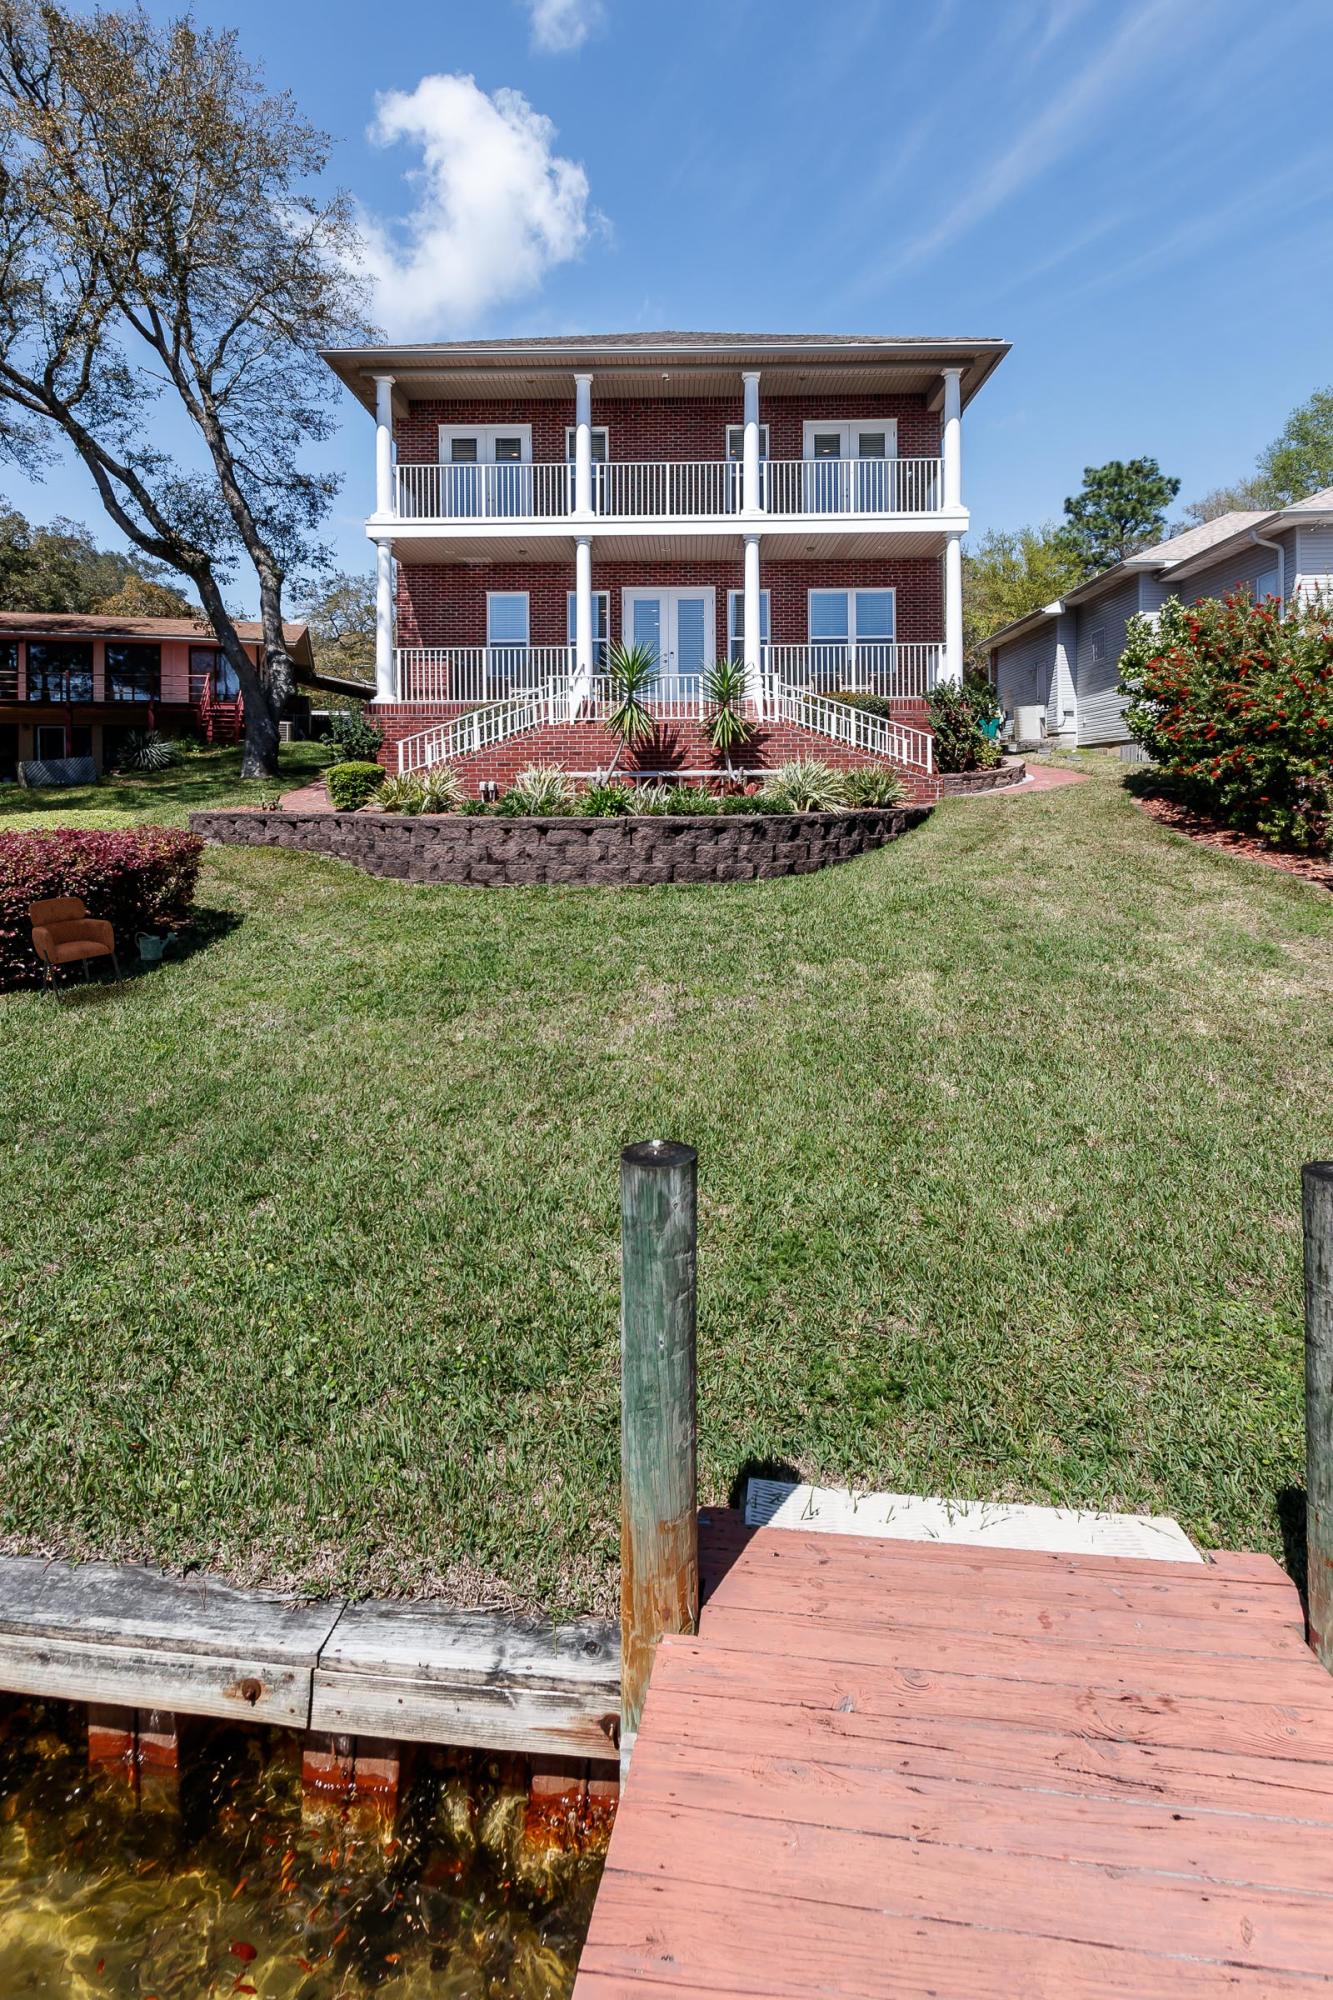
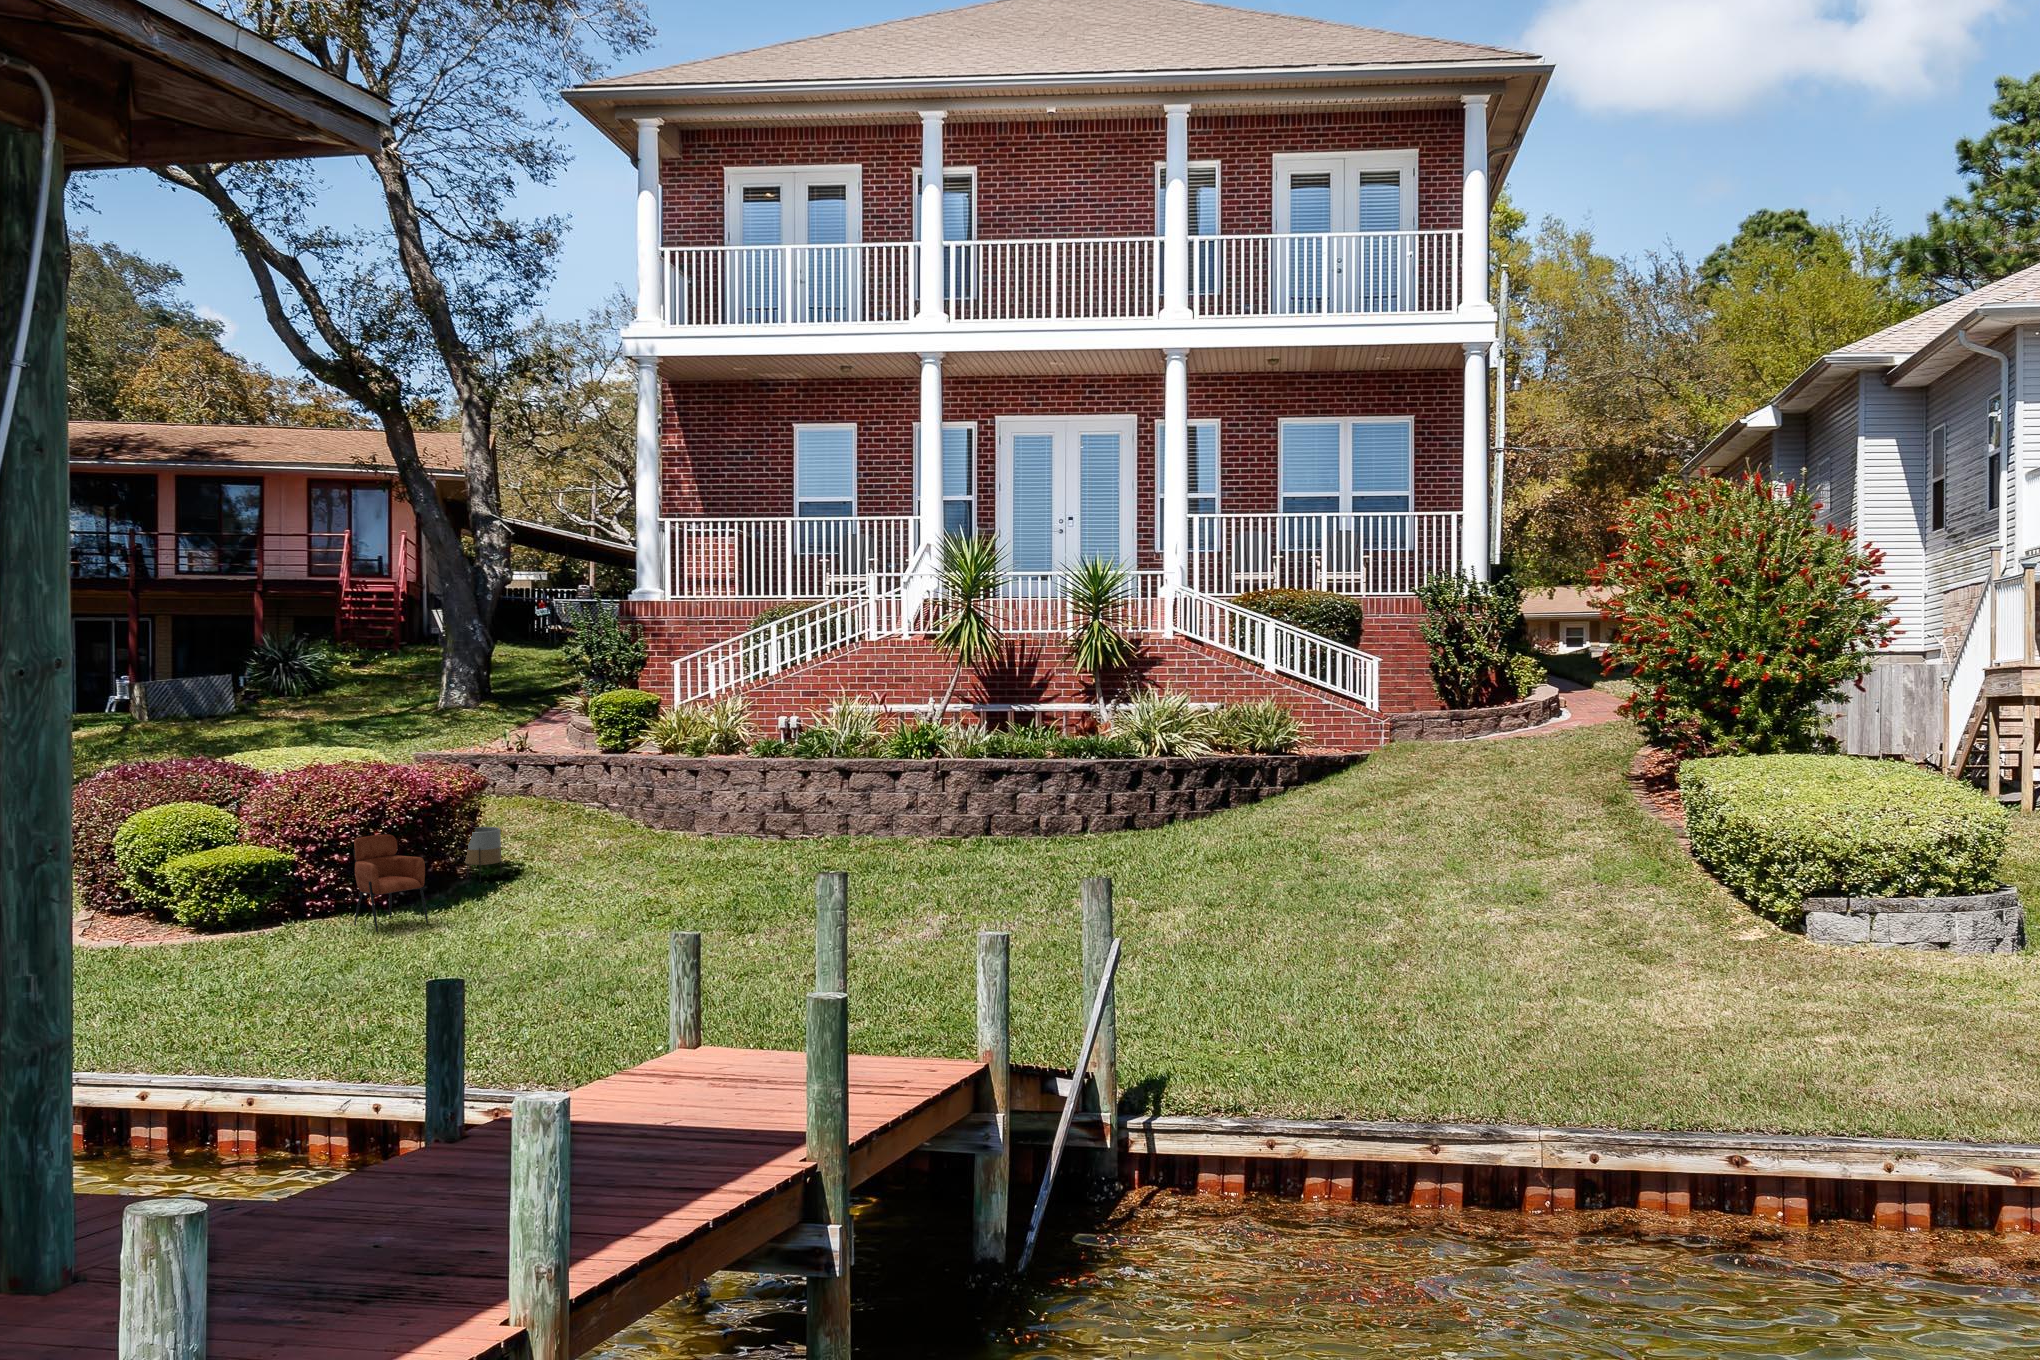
planter: none [183,883,227,936] -> present [464,827,502,882]
watering can: present [135,932,175,960] -> none [425,873,466,901]

